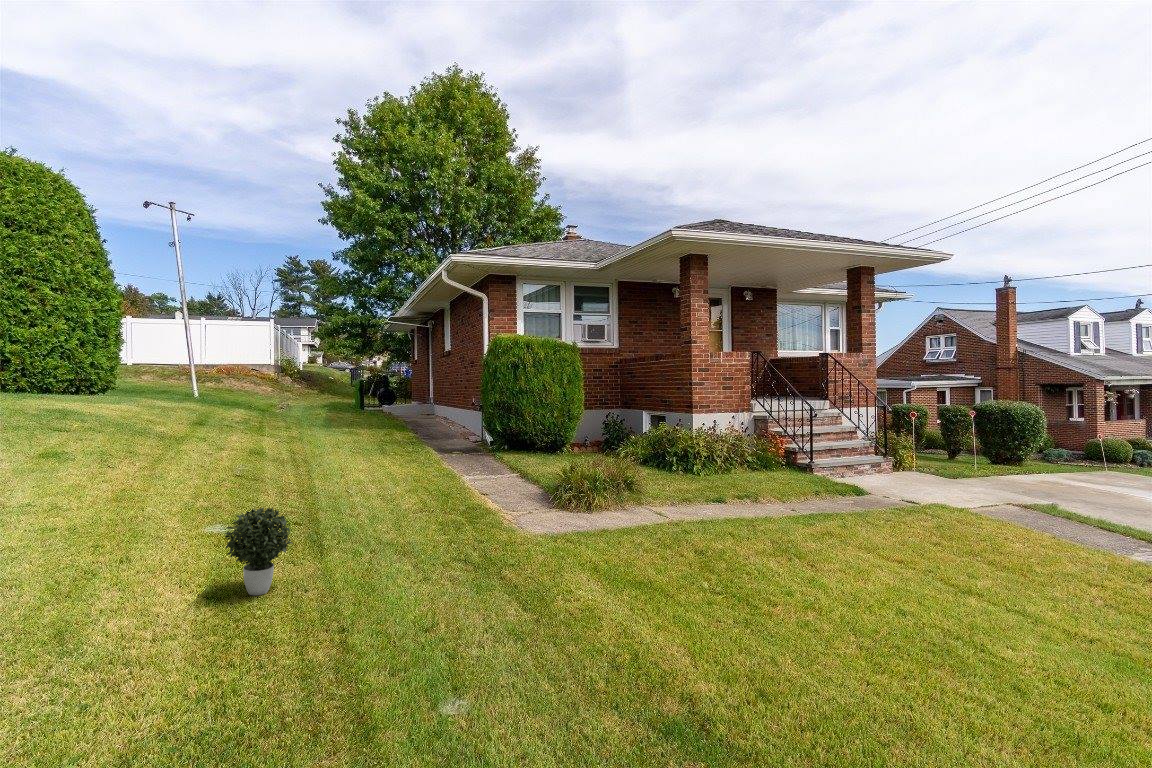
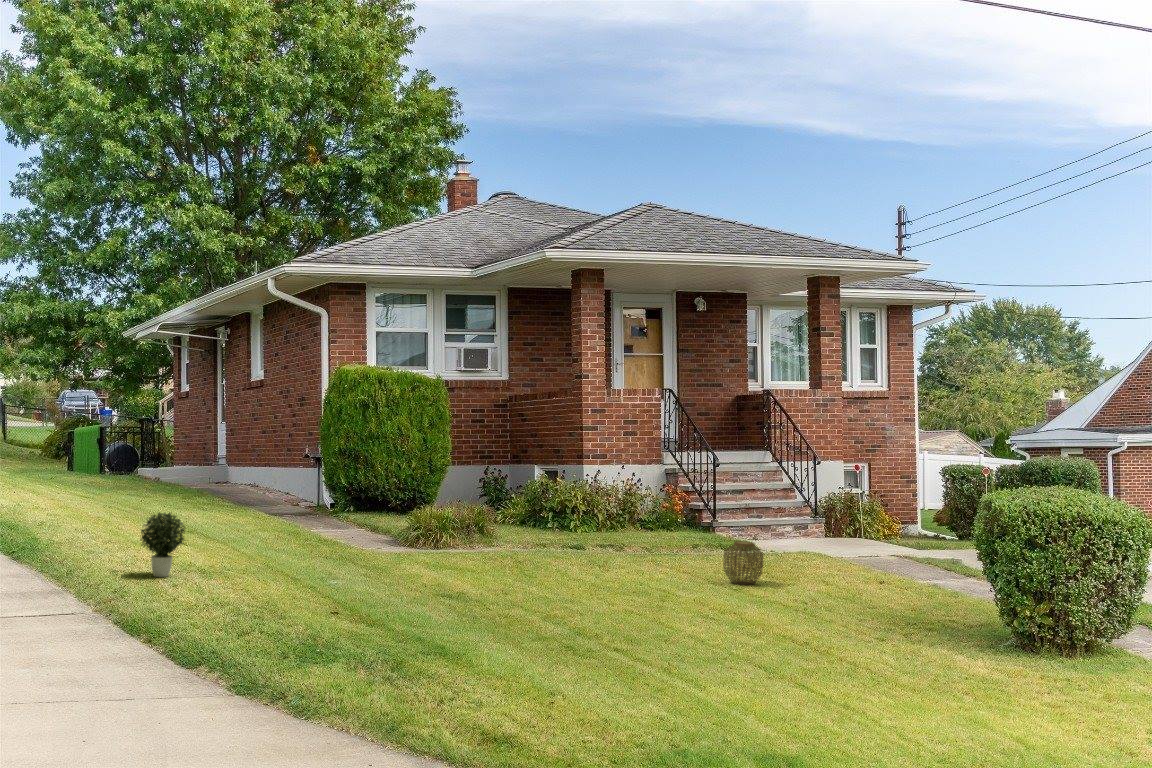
woven basket: none [945,525,1002,582] -> present [723,541,763,585]

